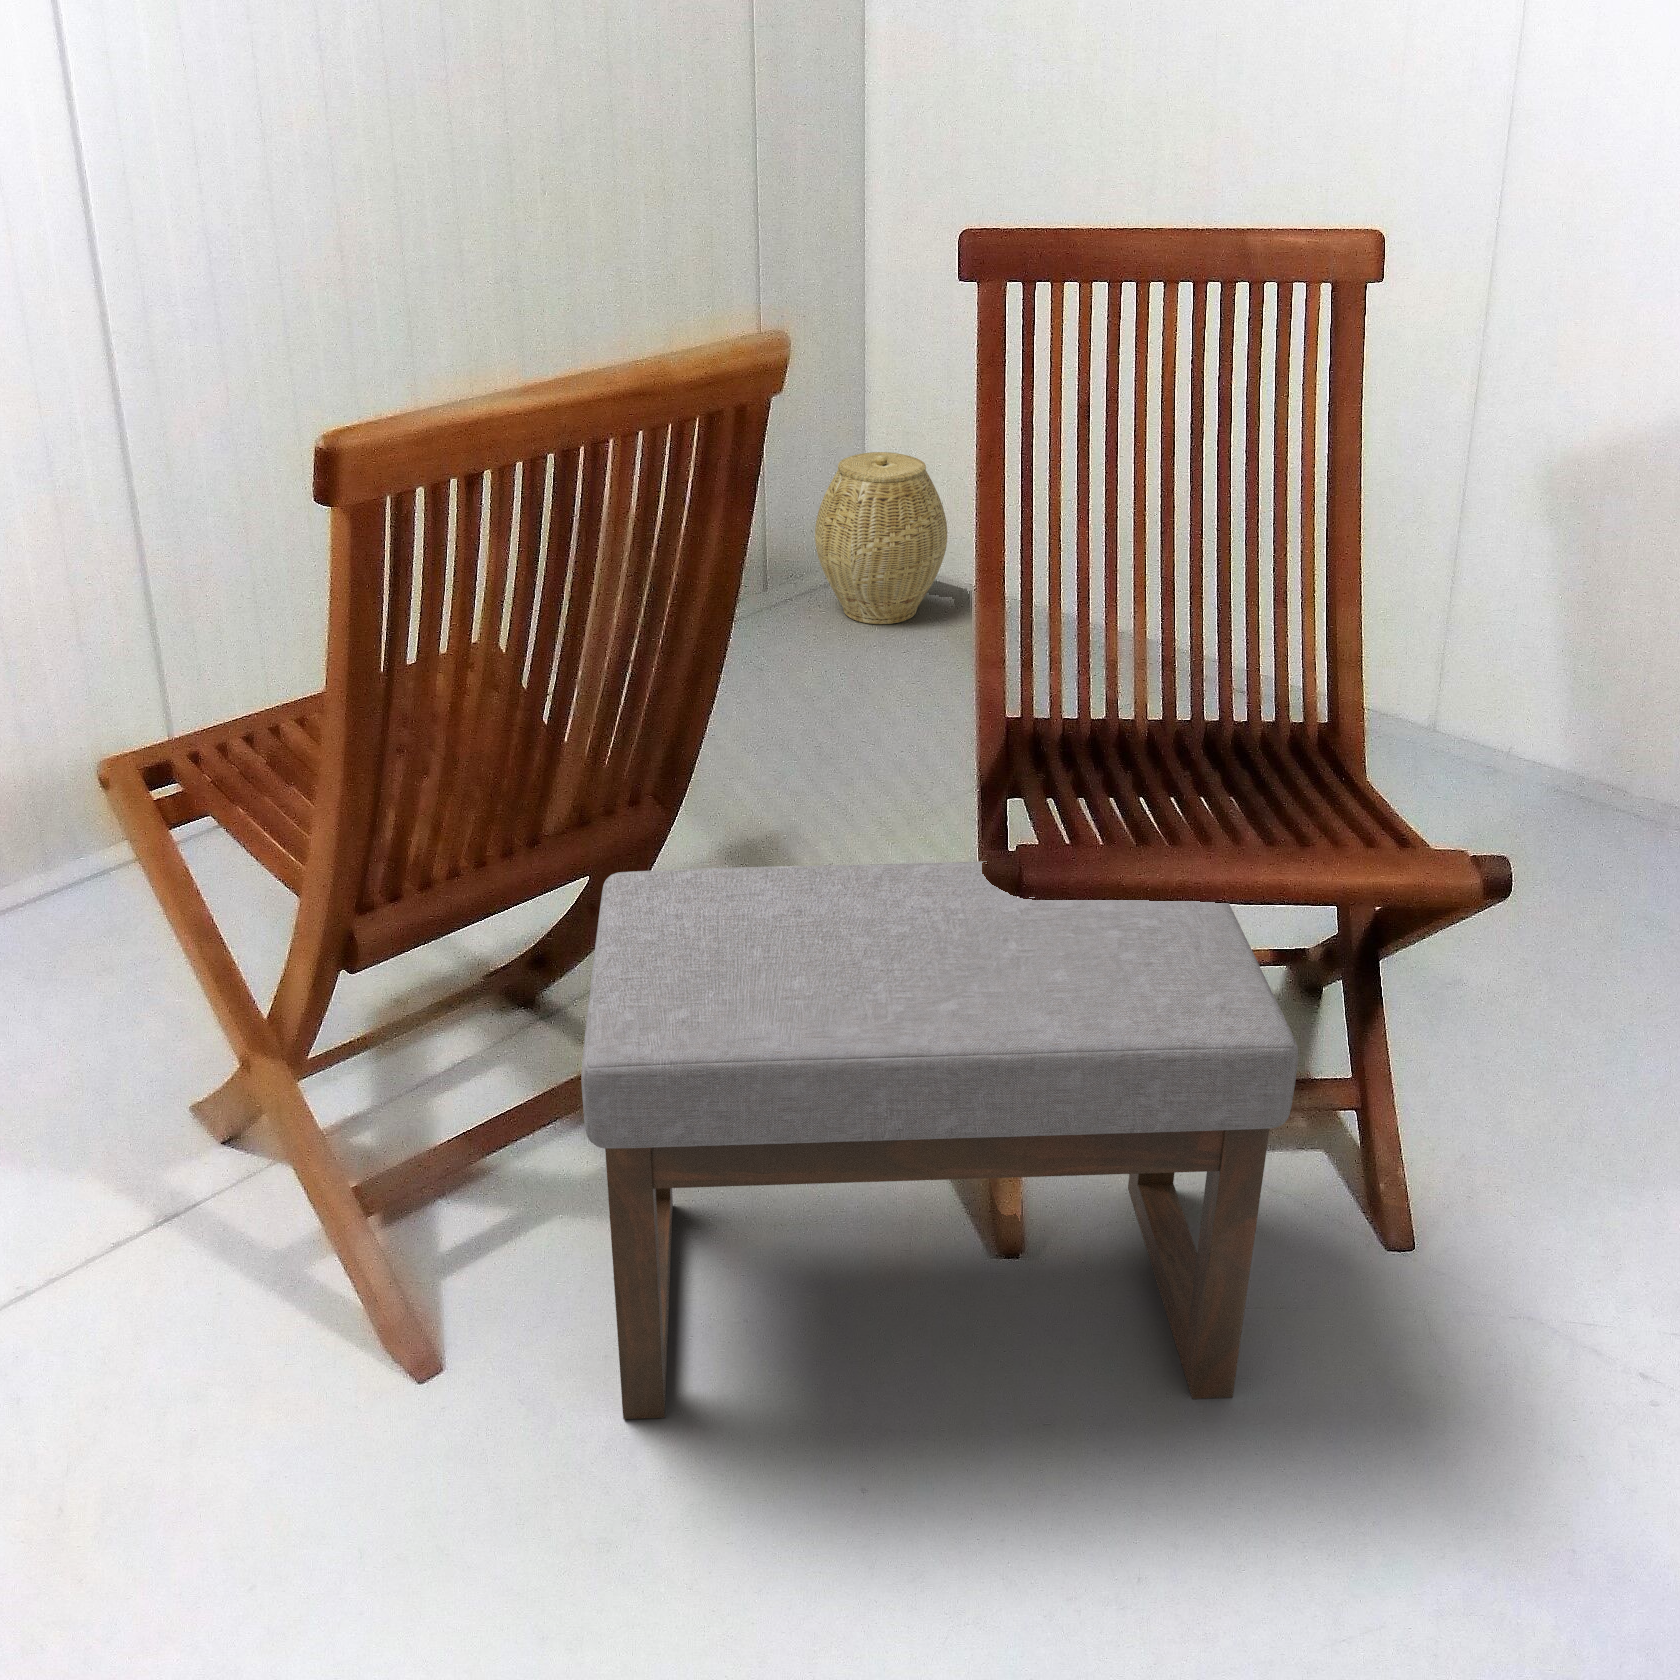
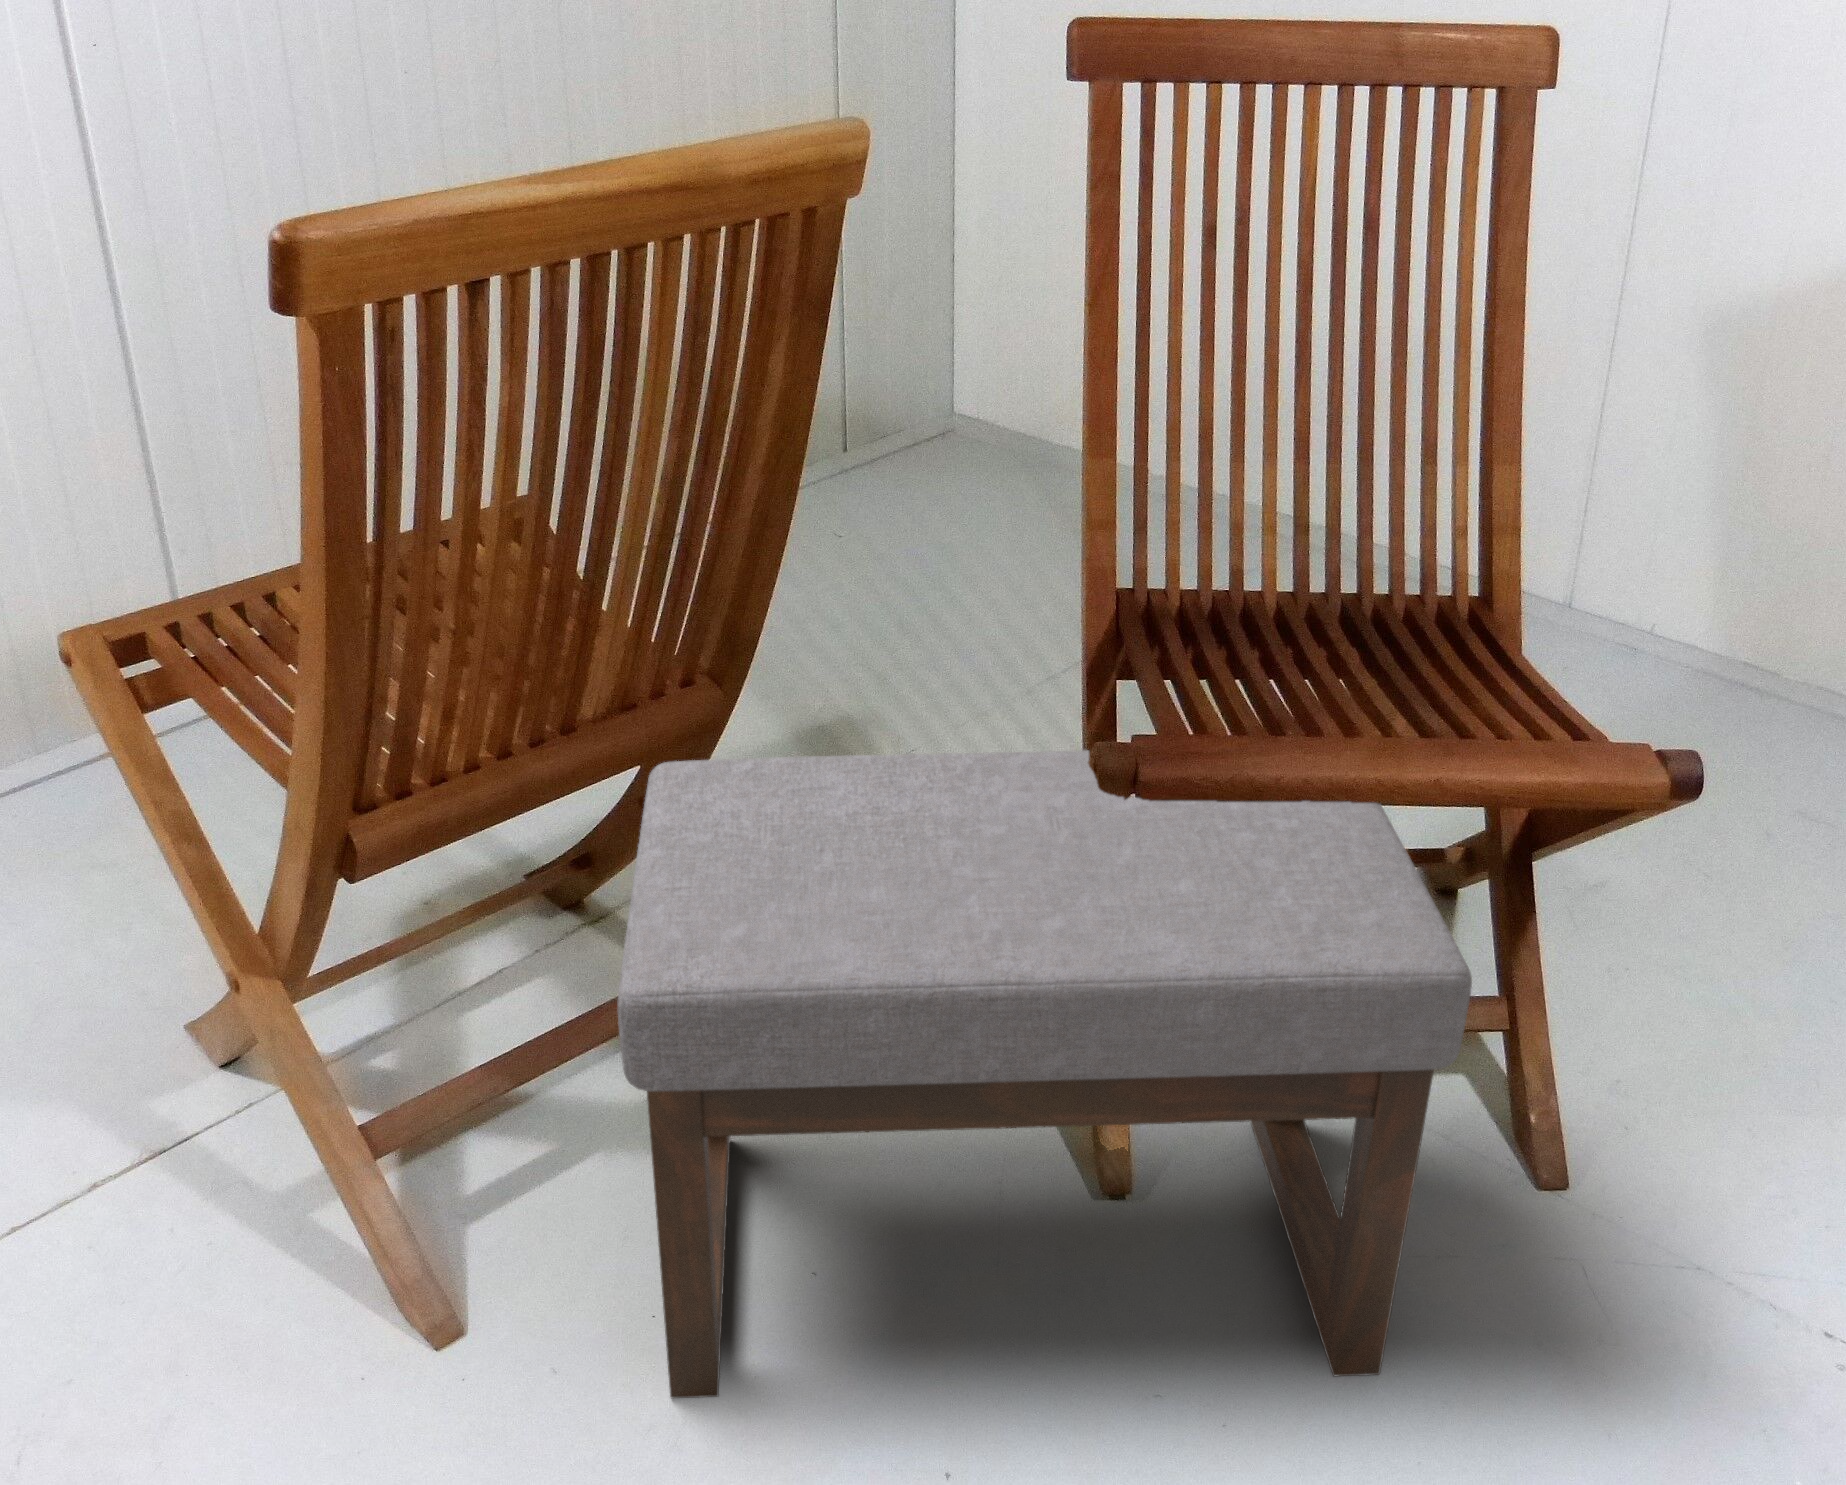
woven basket: present [815,452,947,624] -> none [892,301,1035,489]

